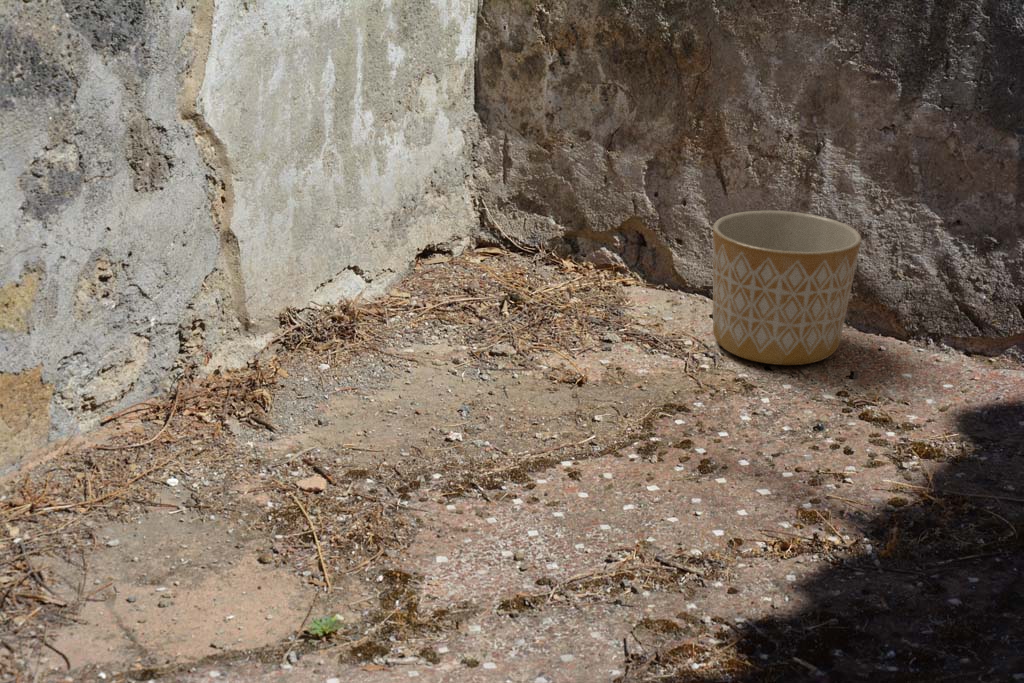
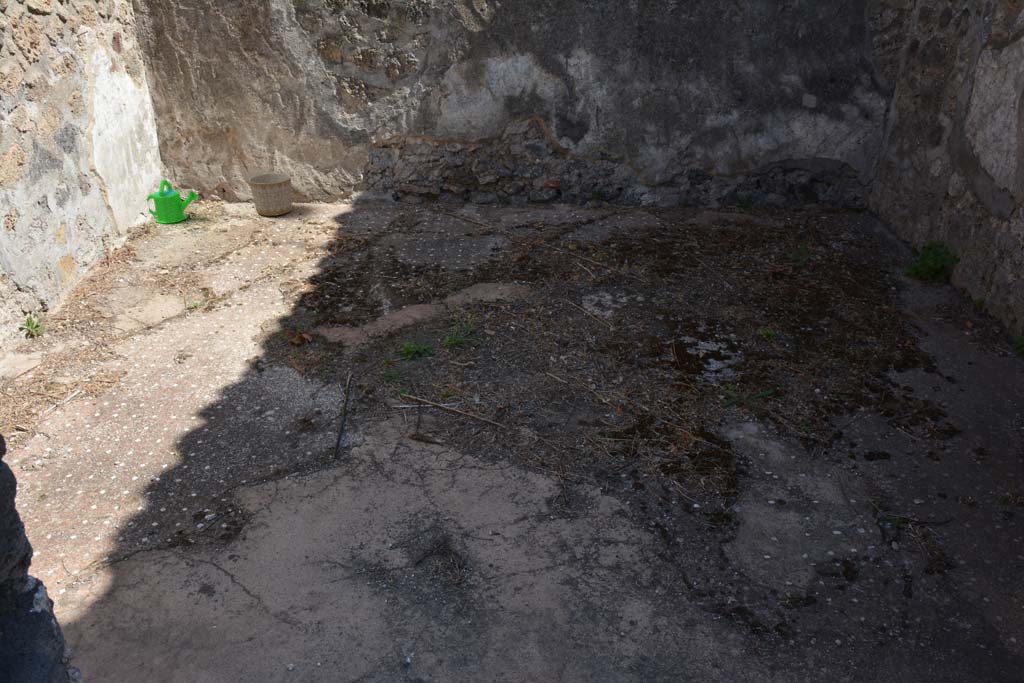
watering can: none [376,171,539,316] -> present [146,179,198,223]

